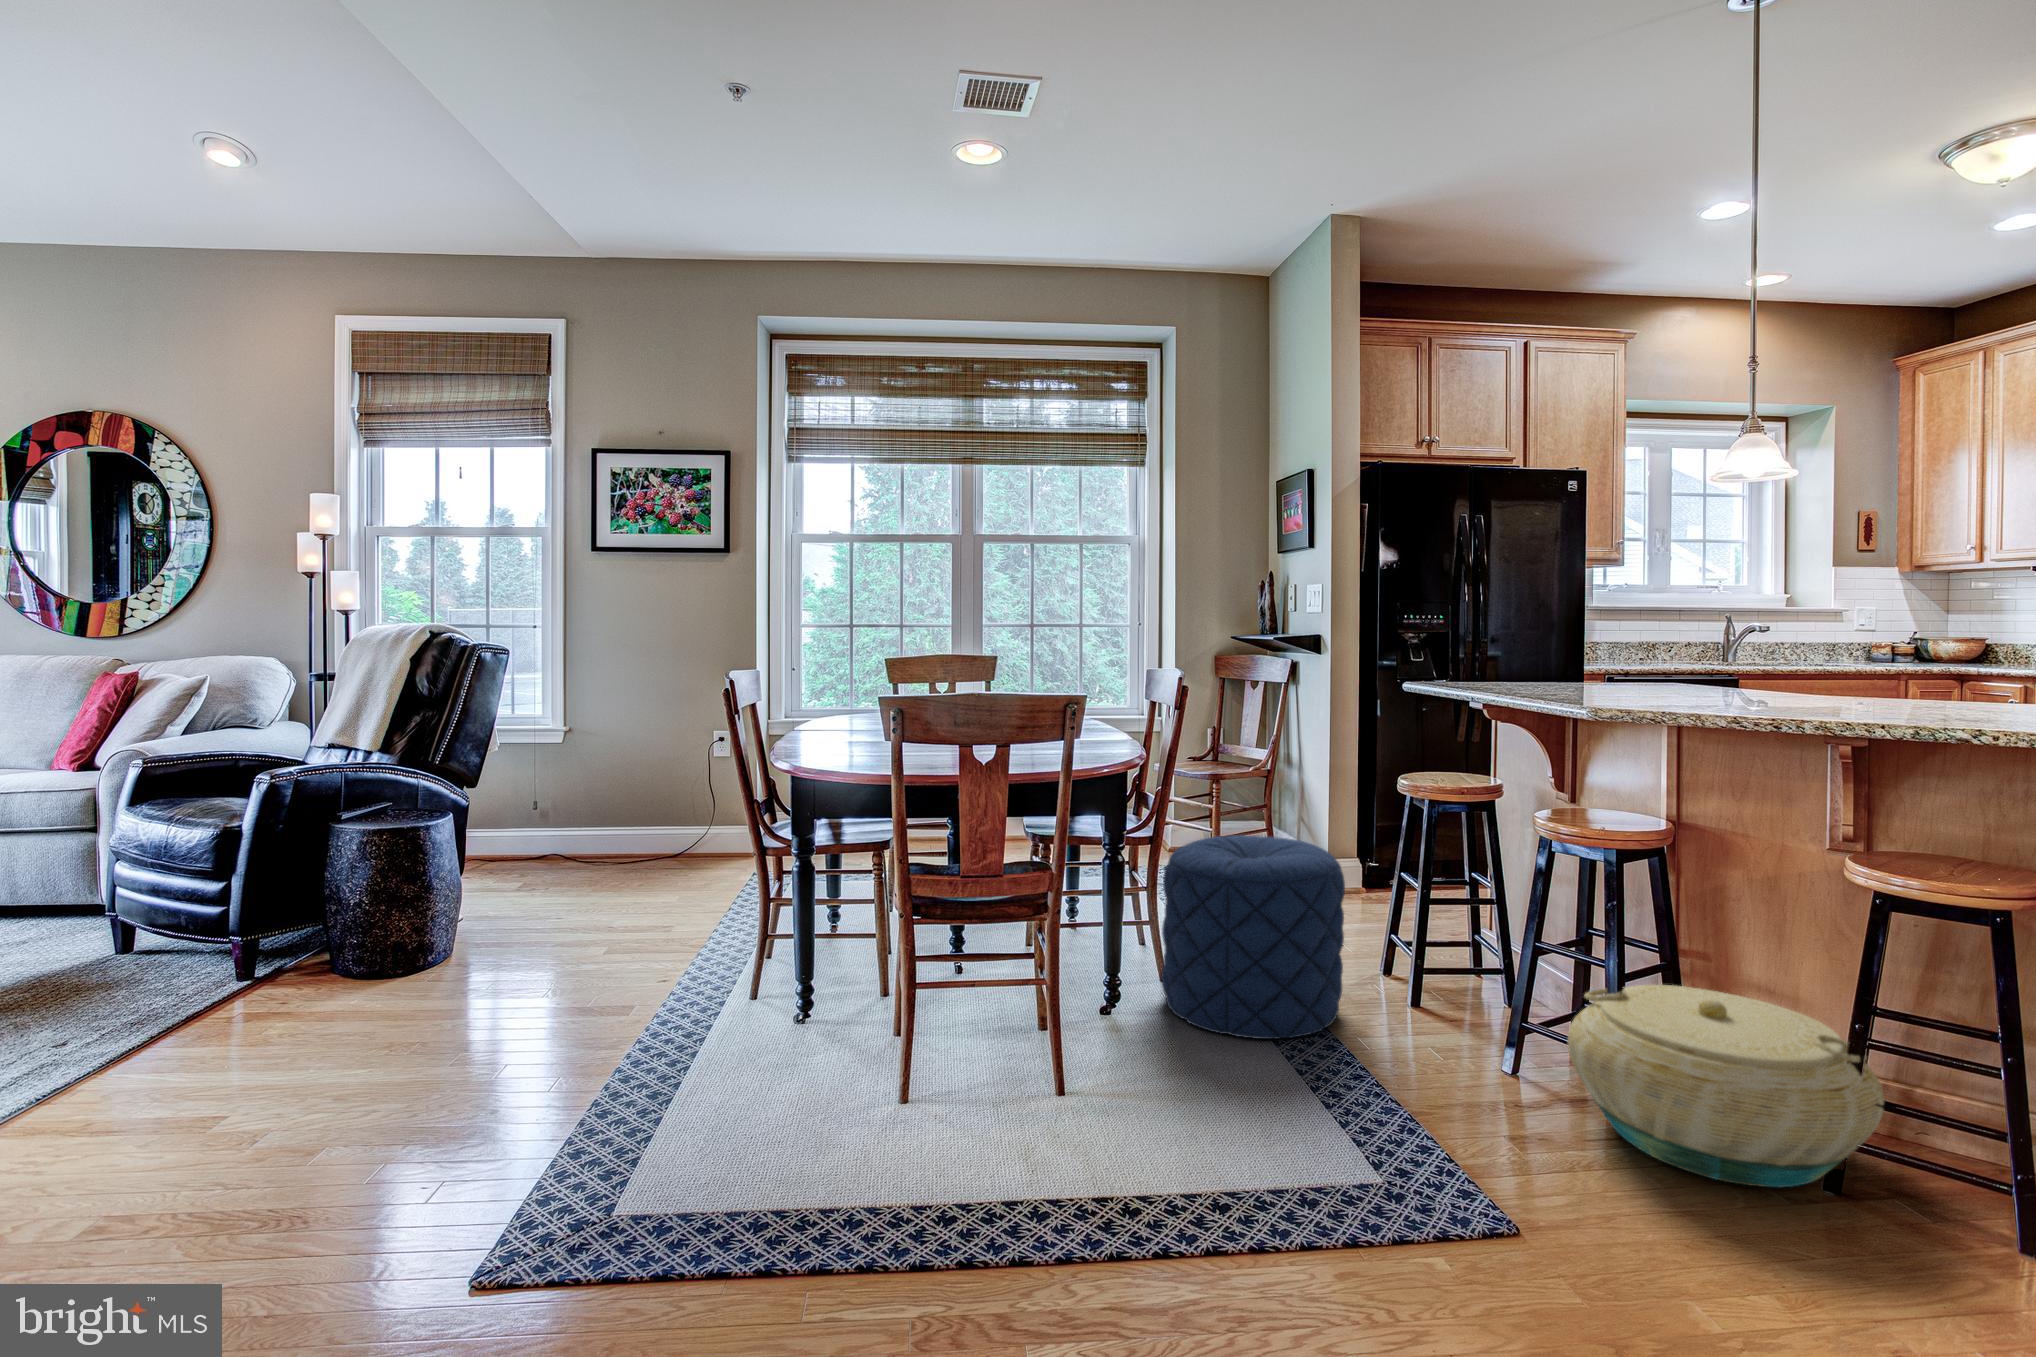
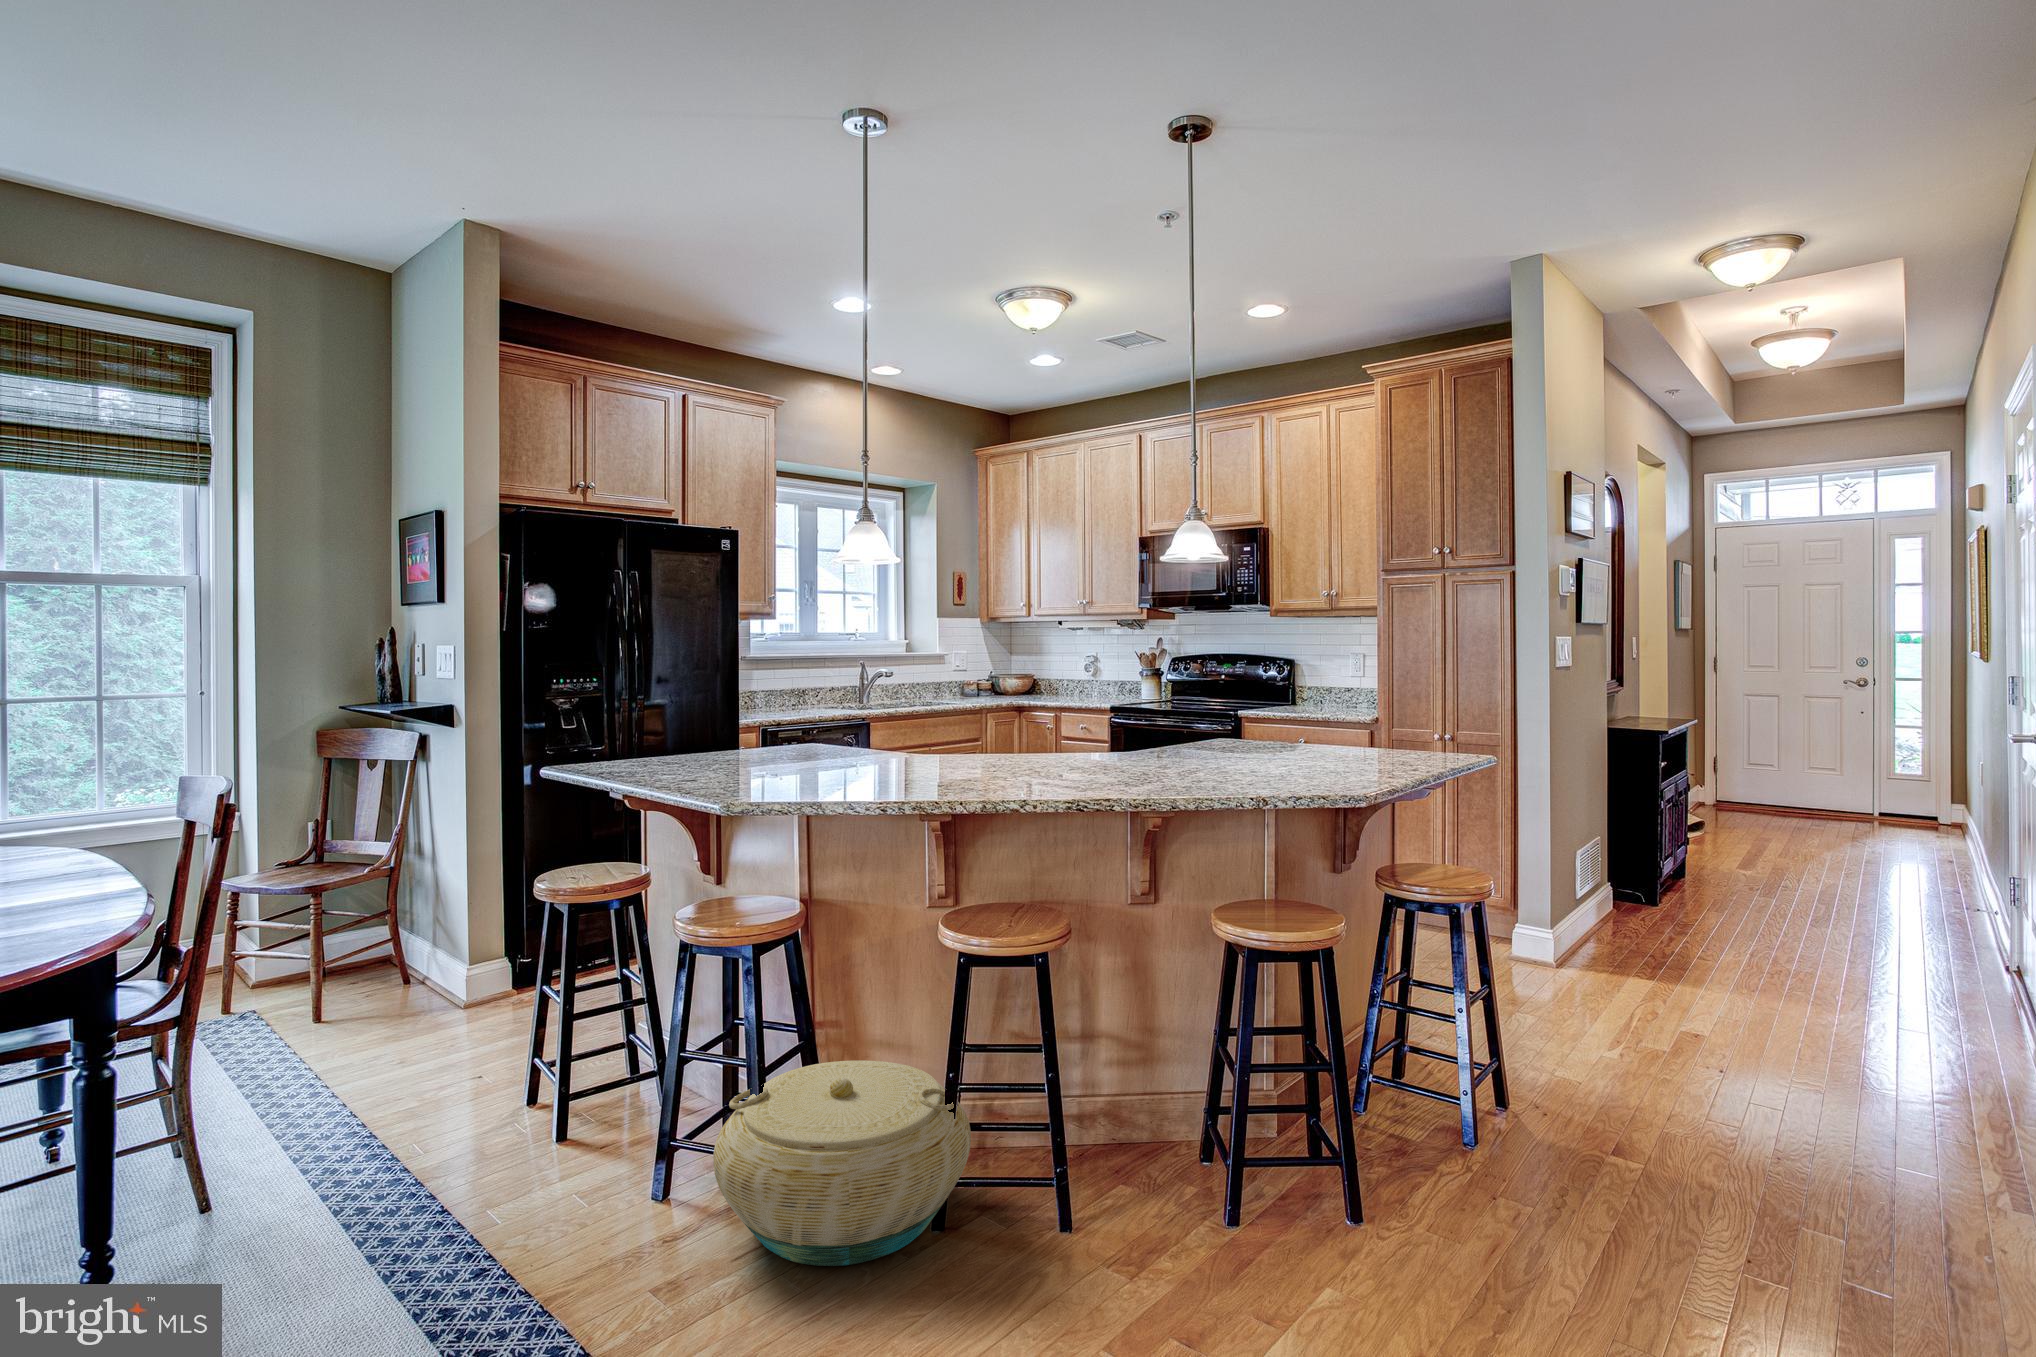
pouf: present [1162,835,1345,1039] -> none [186,982,468,1285]

